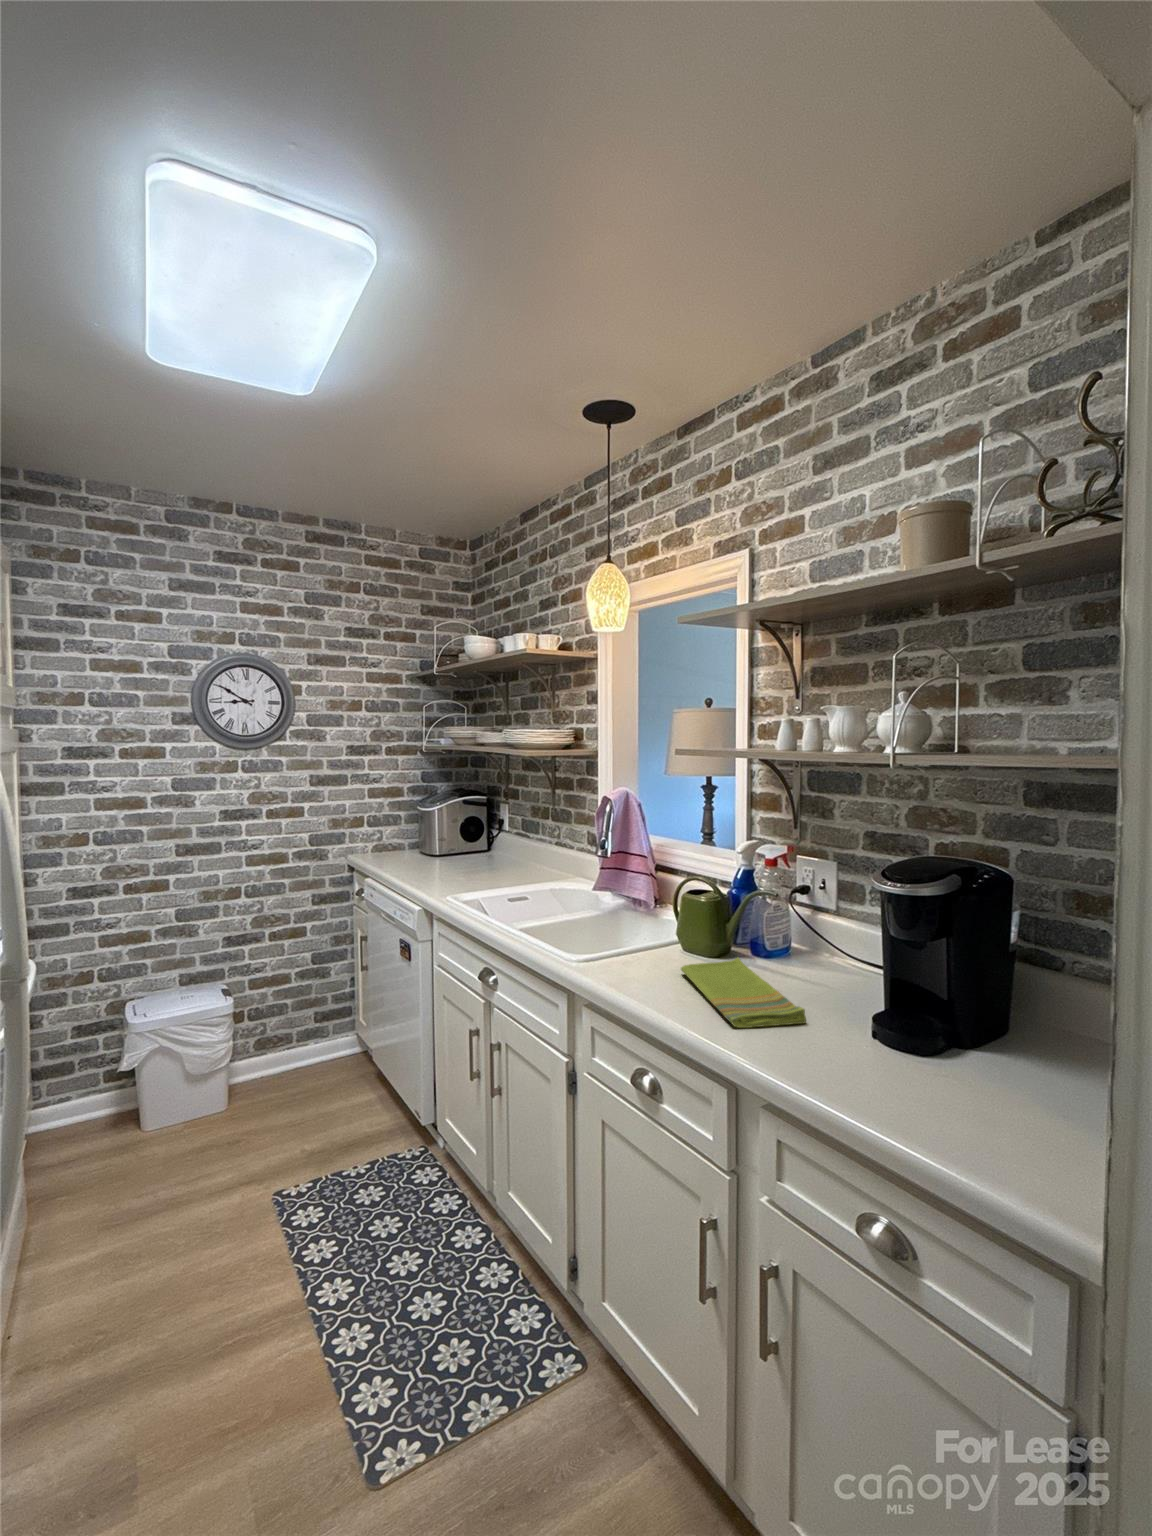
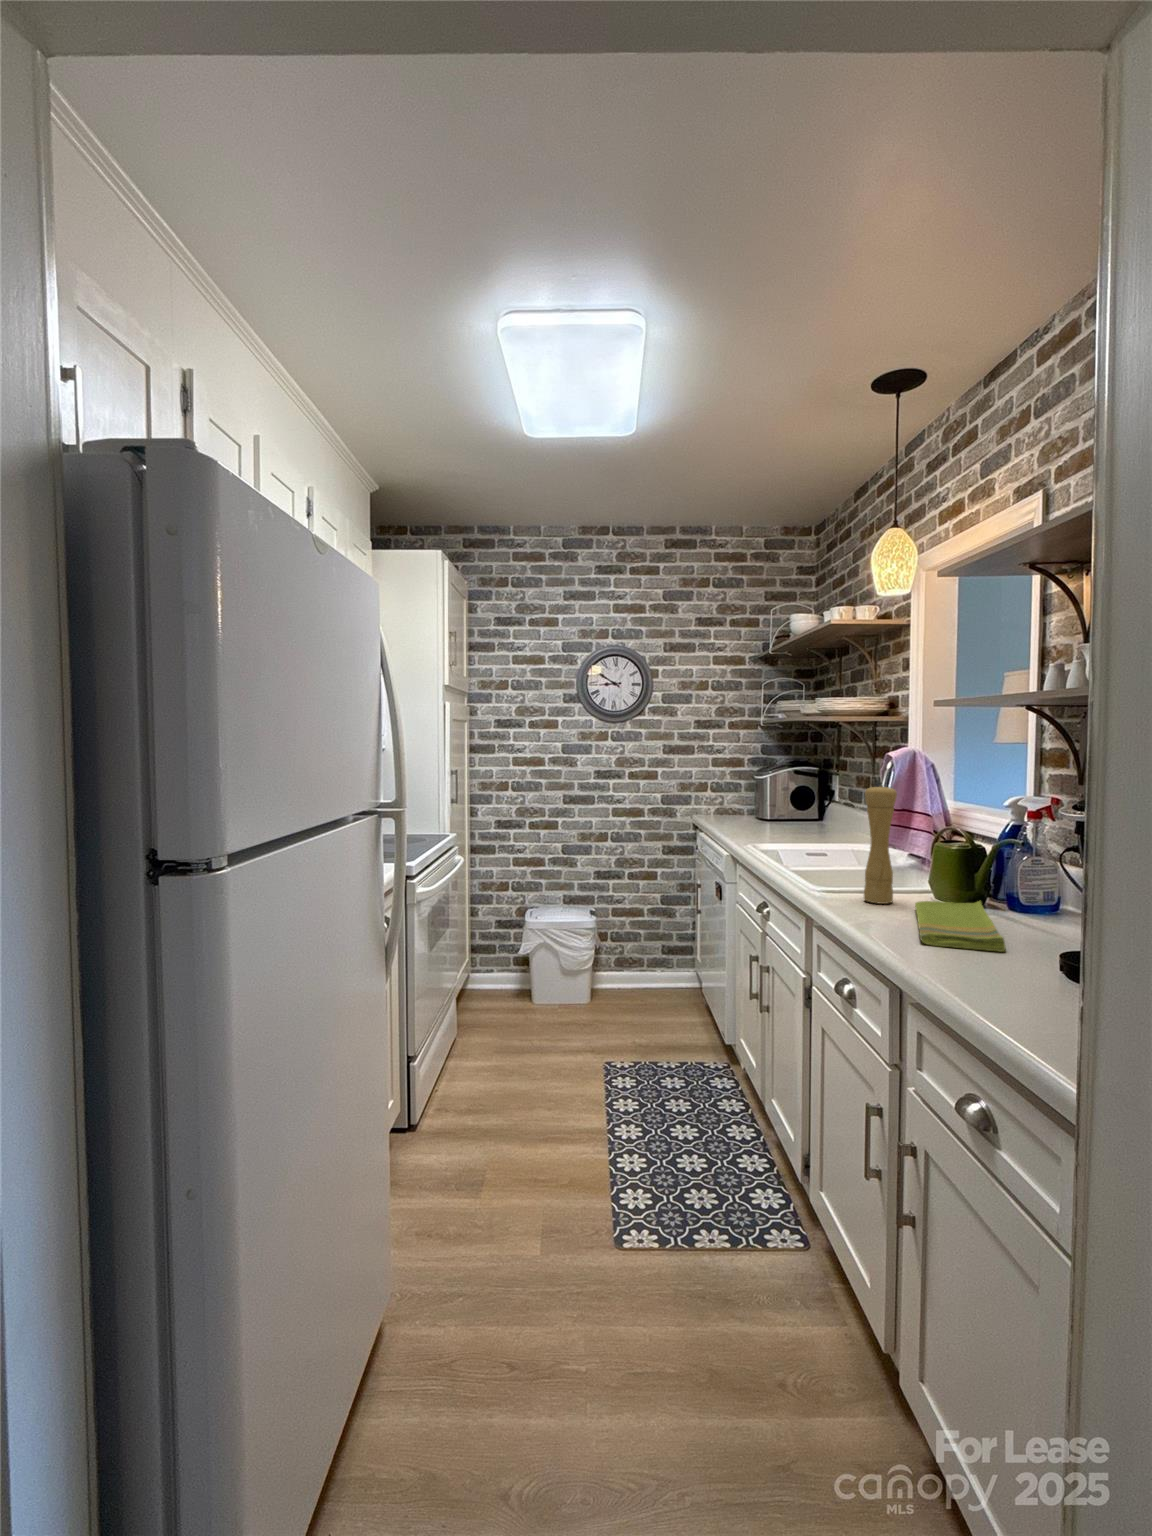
pepper mill: none [625,845,656,972] -> present [864,785,897,904]

